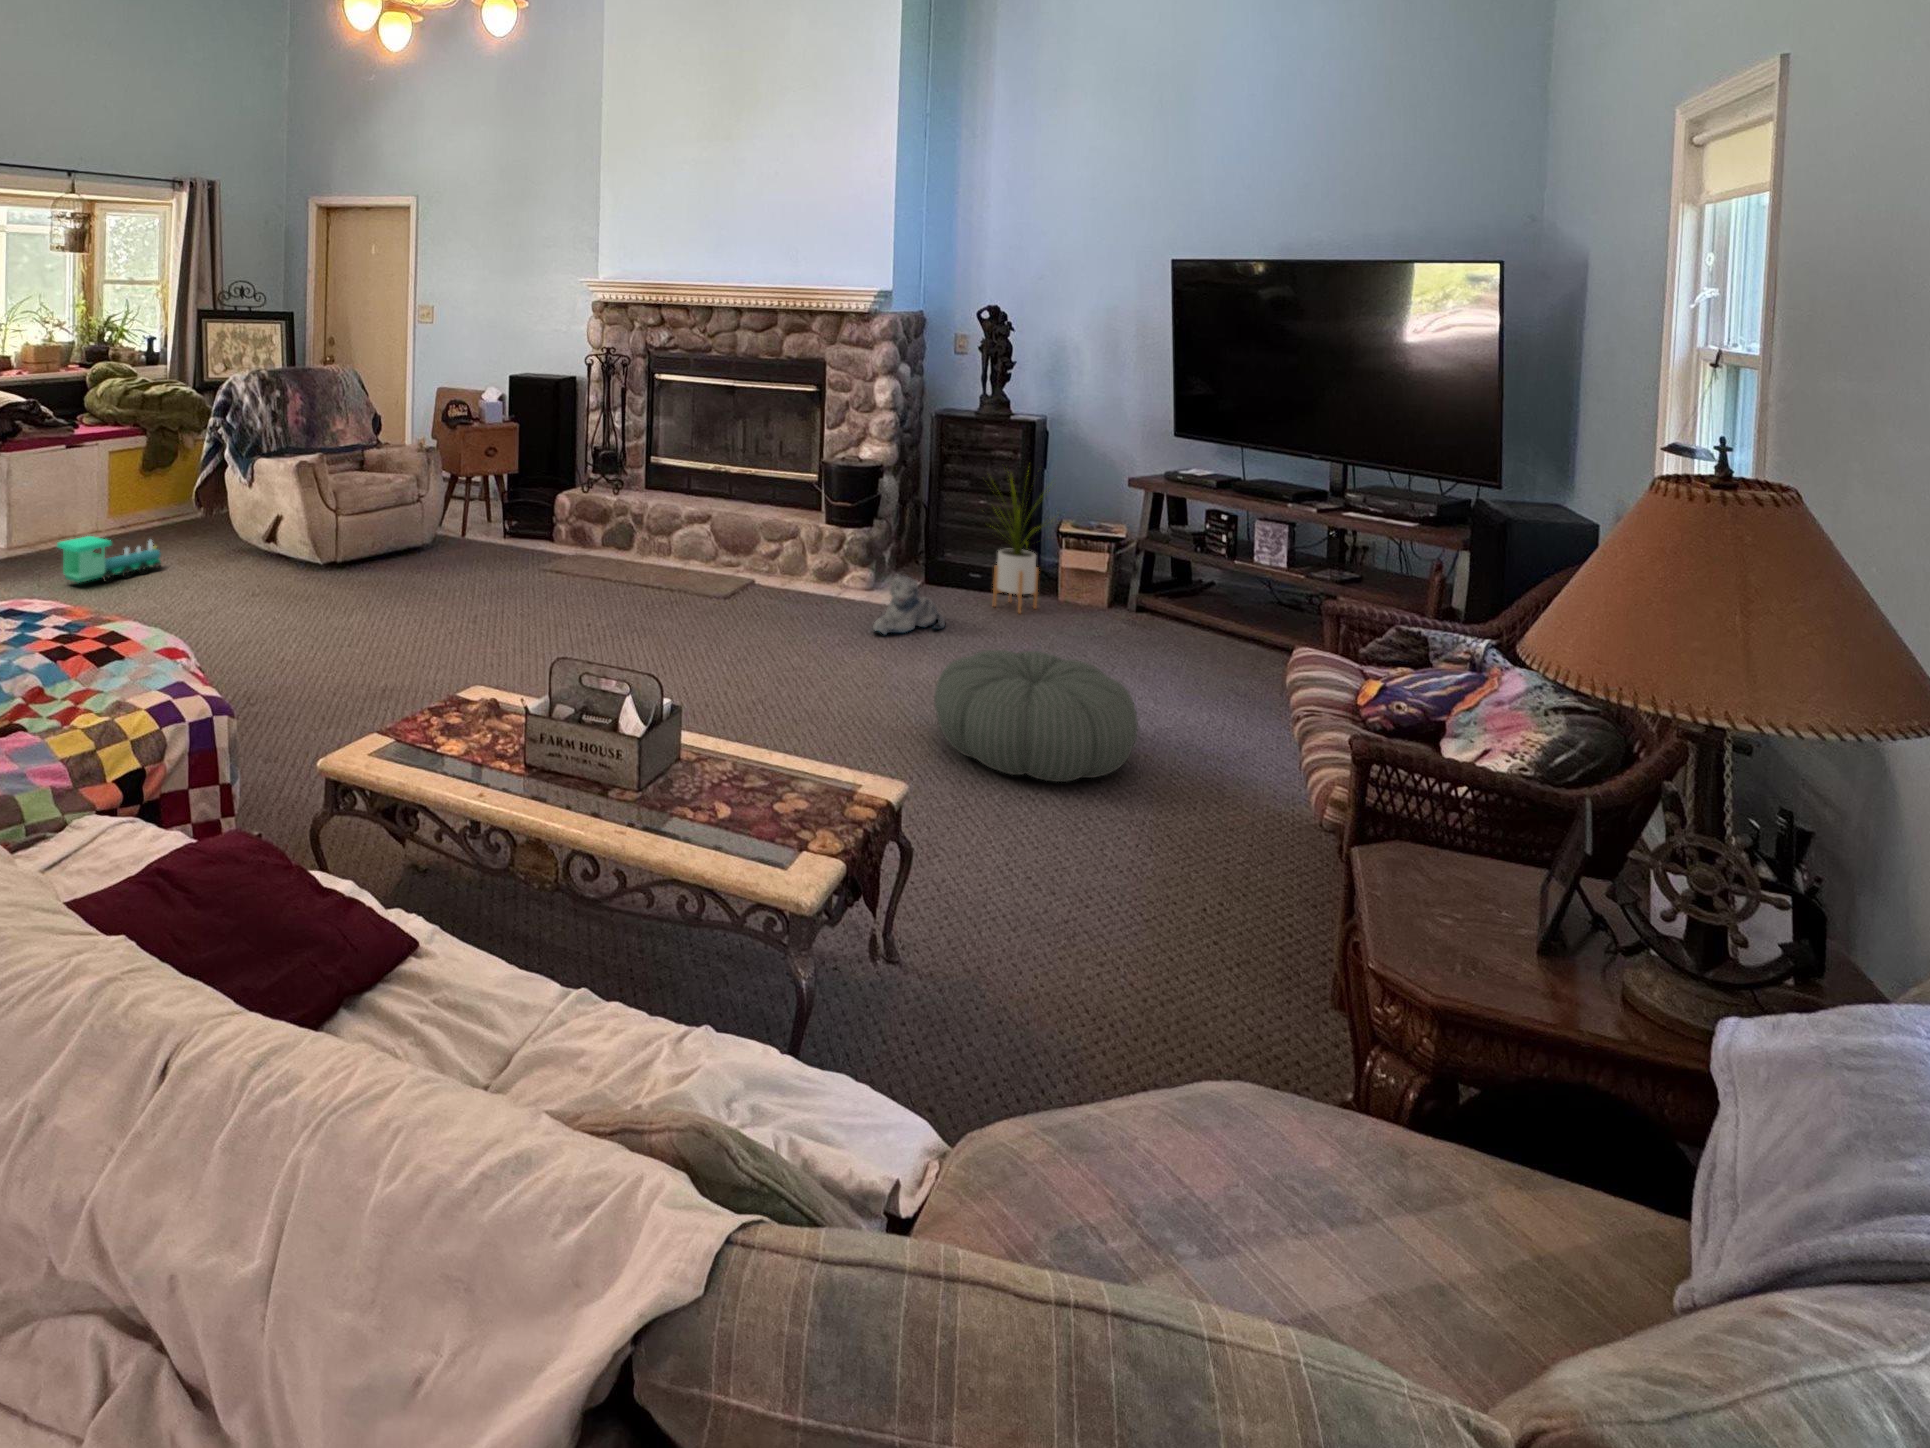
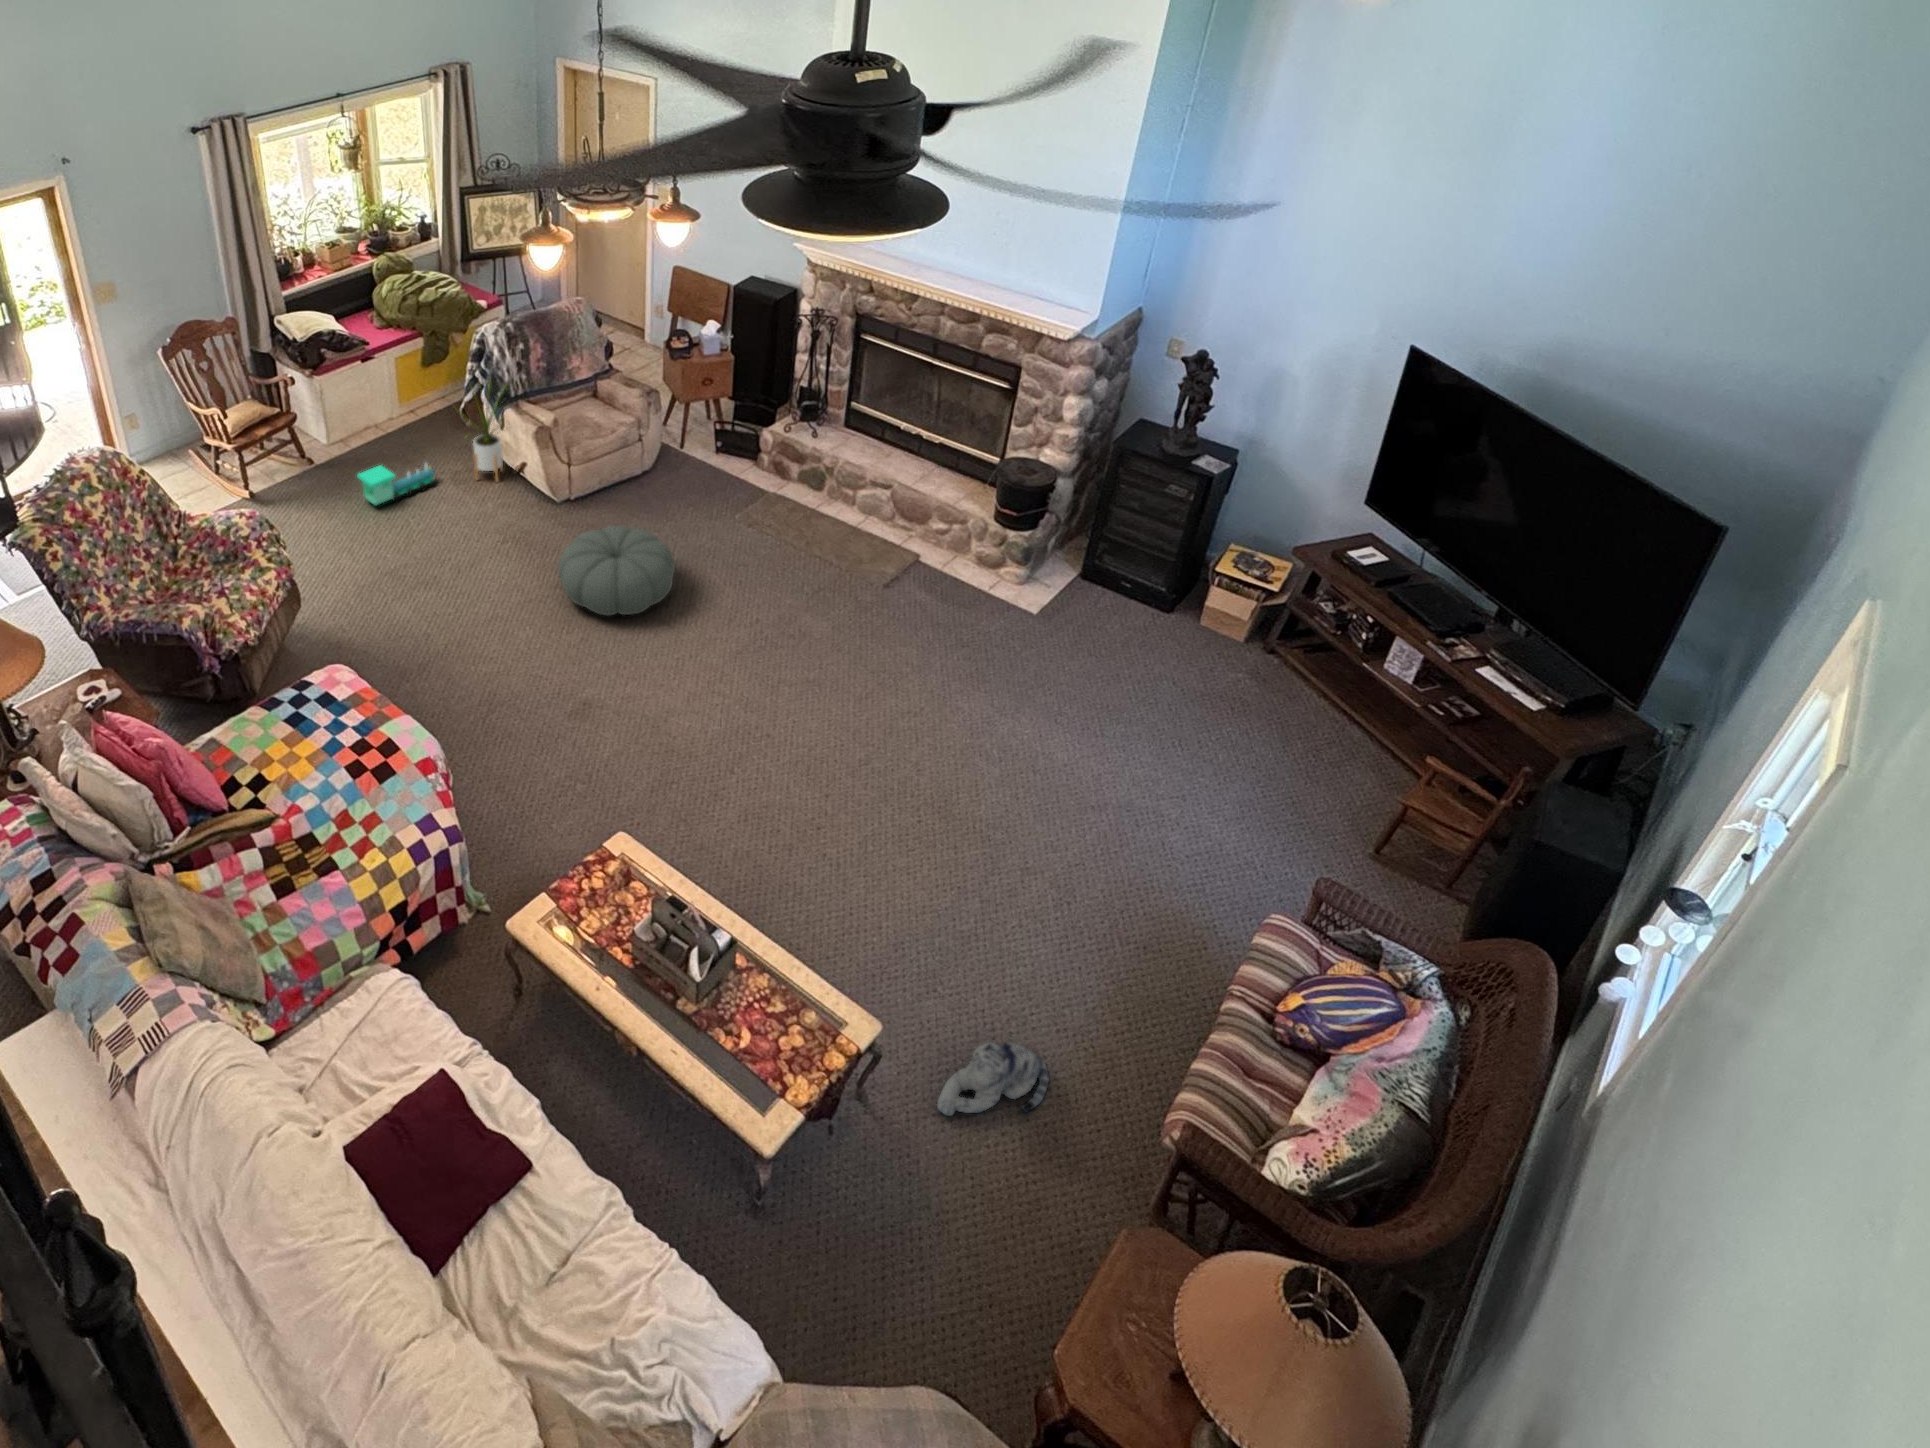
house plant: present [993,470,1043,613] -> present [461,390,504,481]
plush toy: present [873,574,945,634] -> present [937,1042,1049,1116]
pouf: present [934,650,1138,782] -> present [558,526,675,615]

